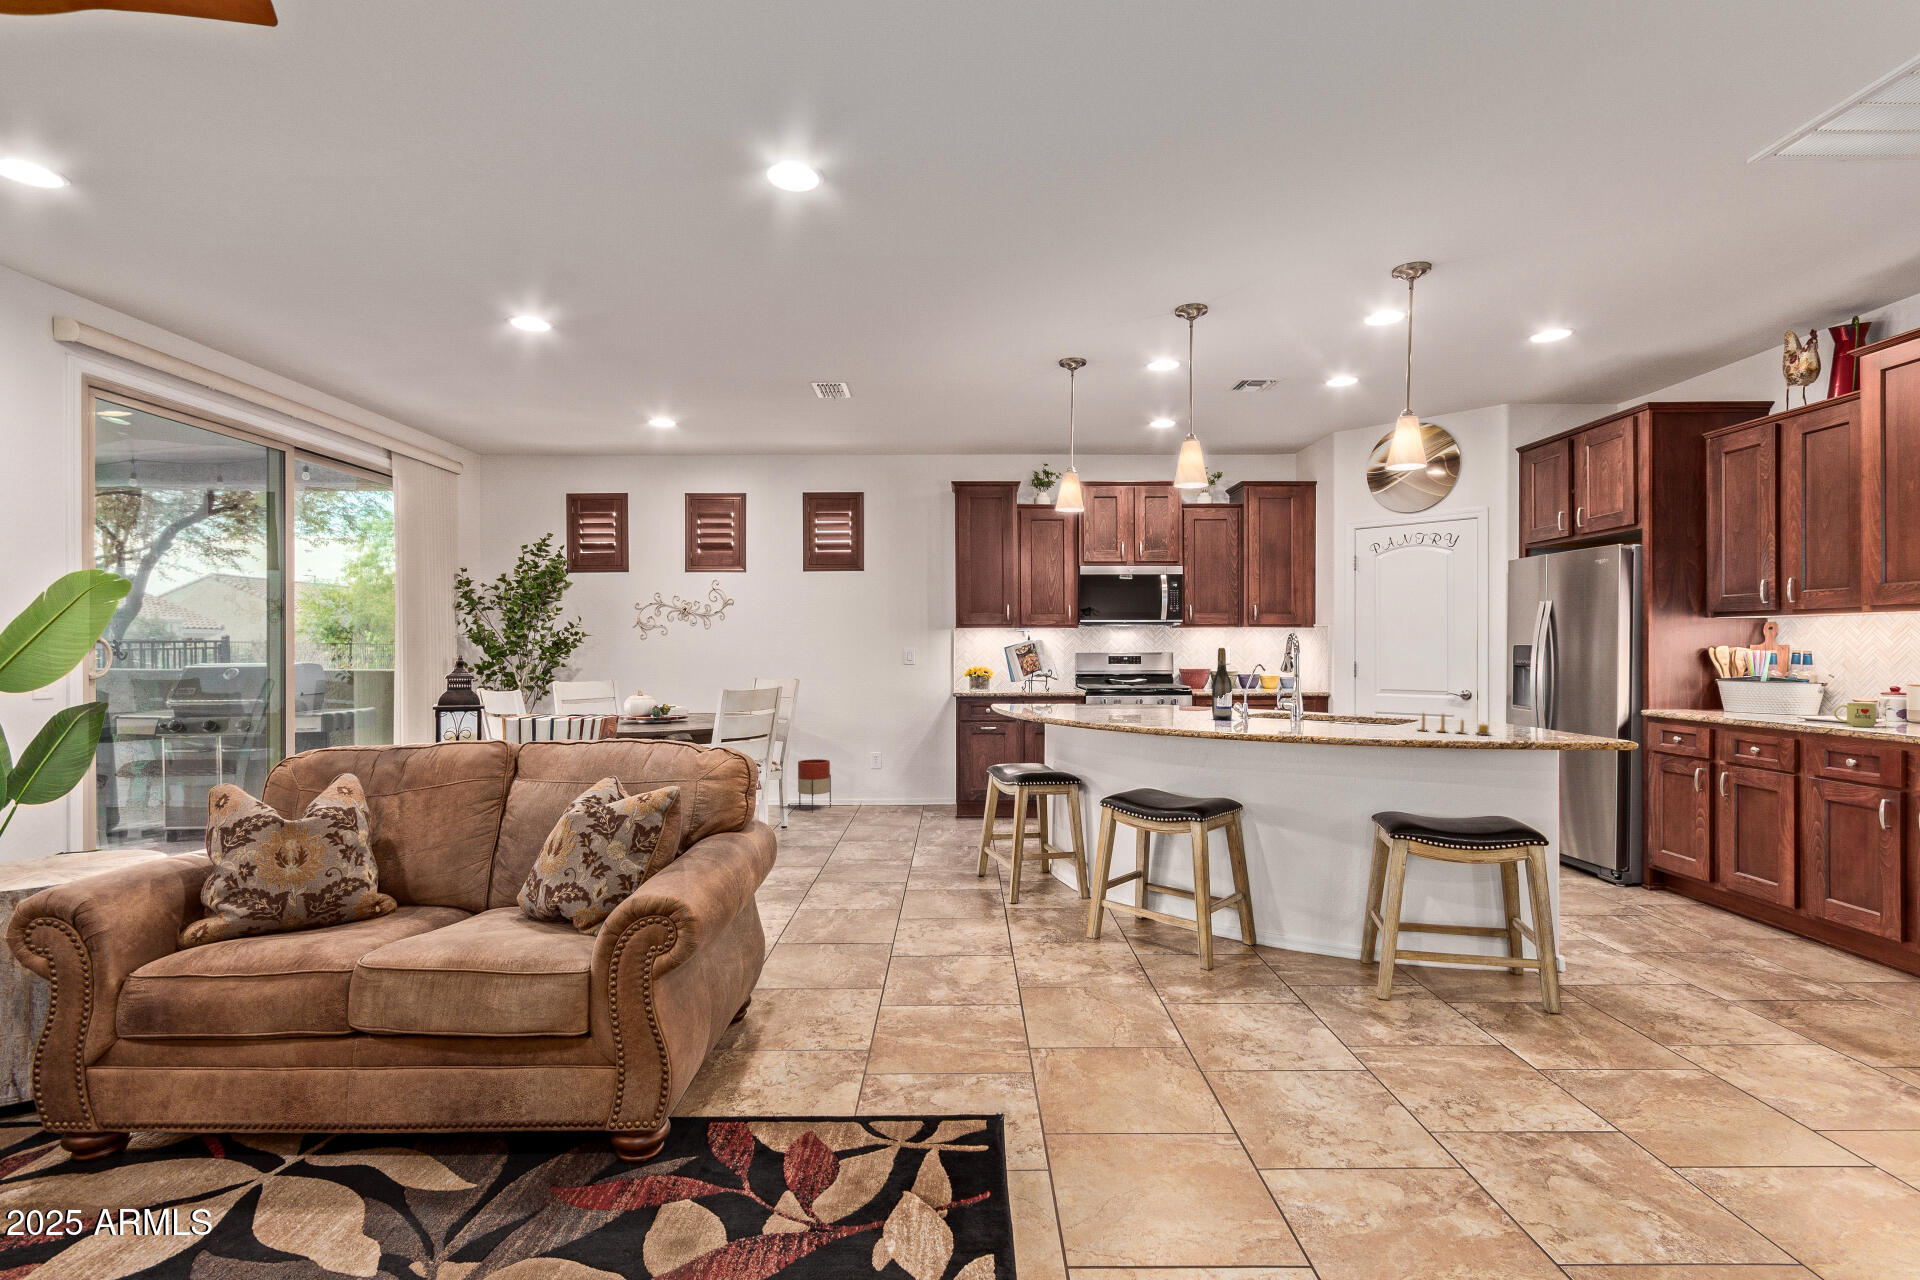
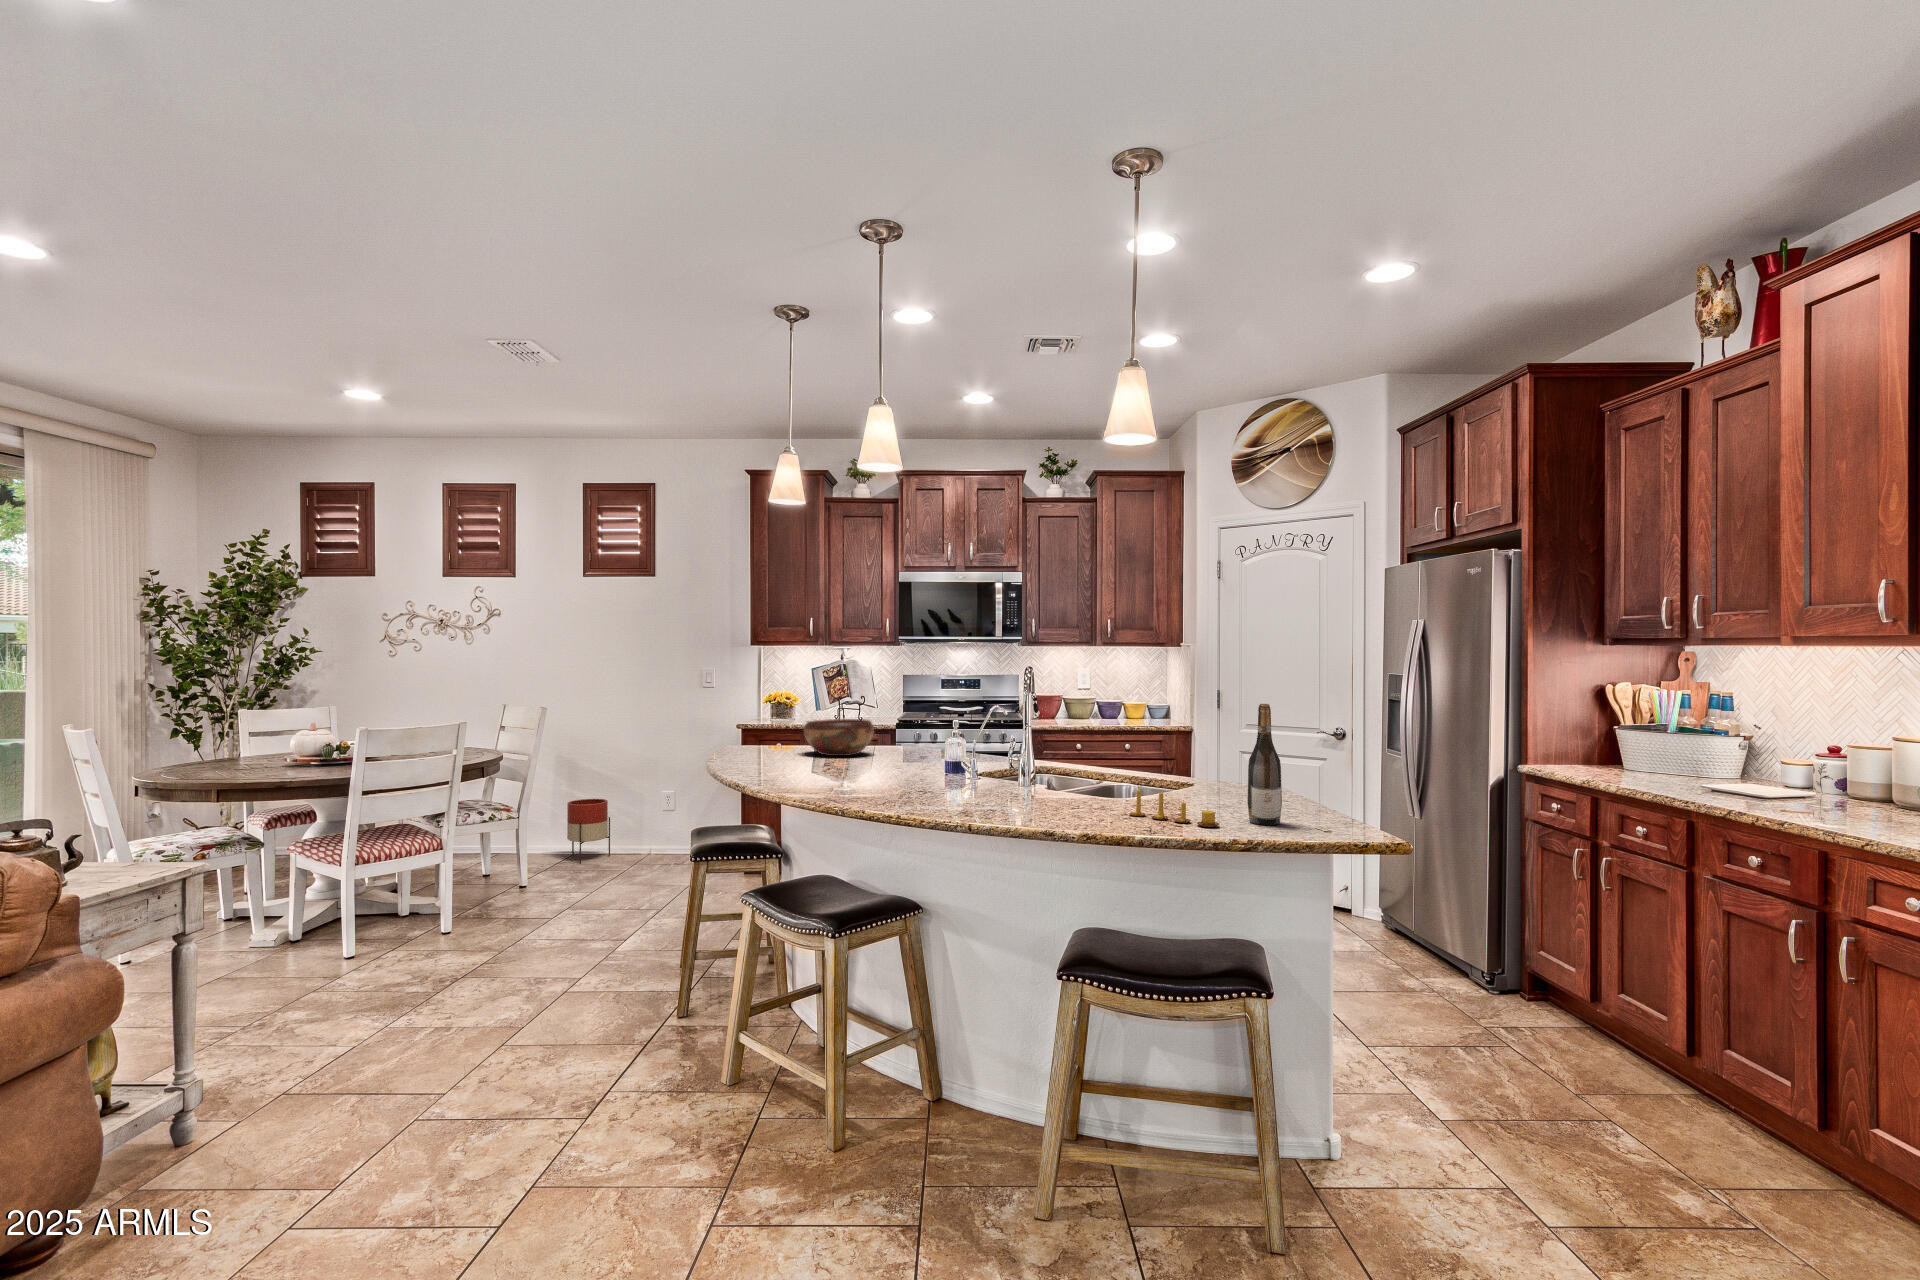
wine bottle: present [1212,648,1232,720] -> present [1248,704,1282,825]
decorative bowl: none [1082,680,1137,707] -> present [804,719,874,756]
mug: present [1834,703,1876,727] -> none [1739,774,1796,809]

